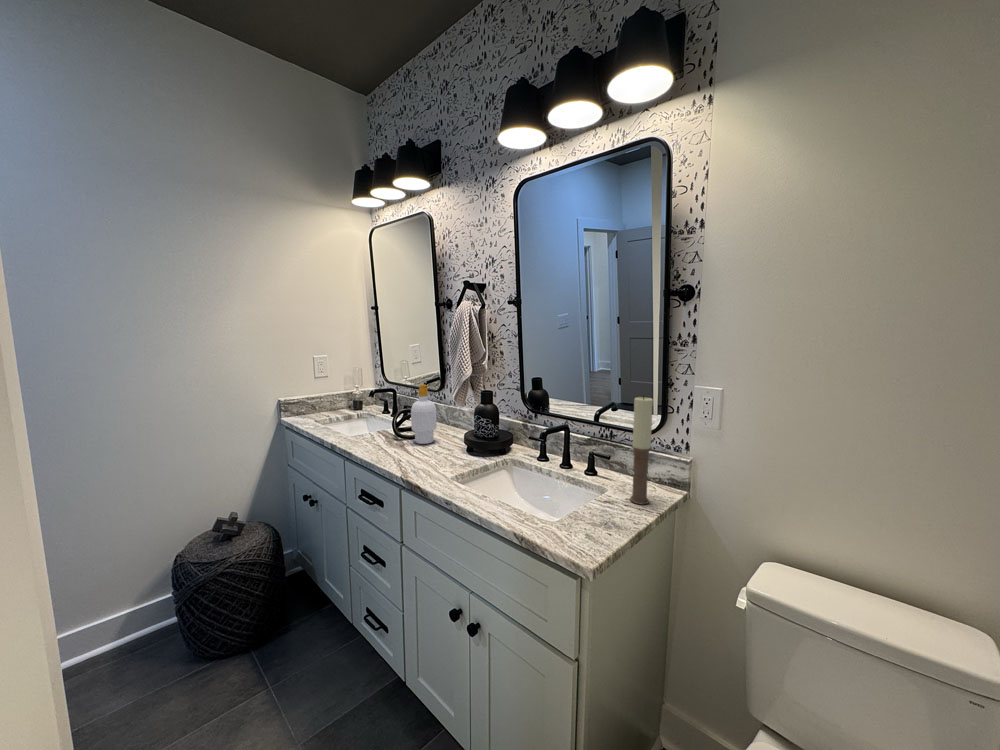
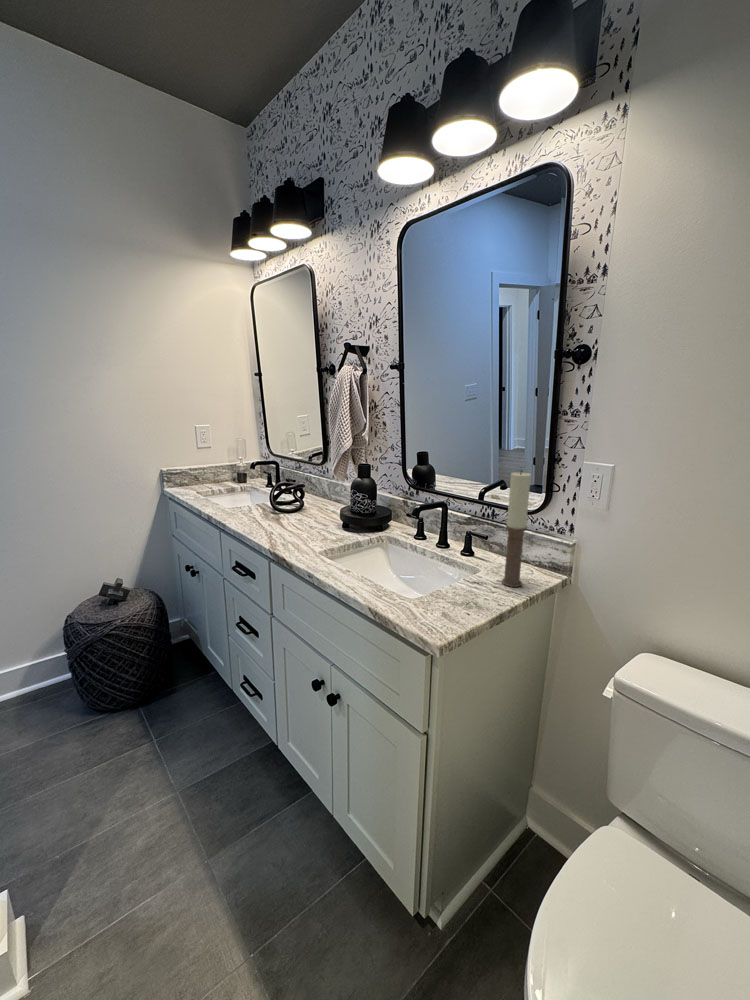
soap bottle: present [411,384,437,444] -> none [287,456,314,519]

